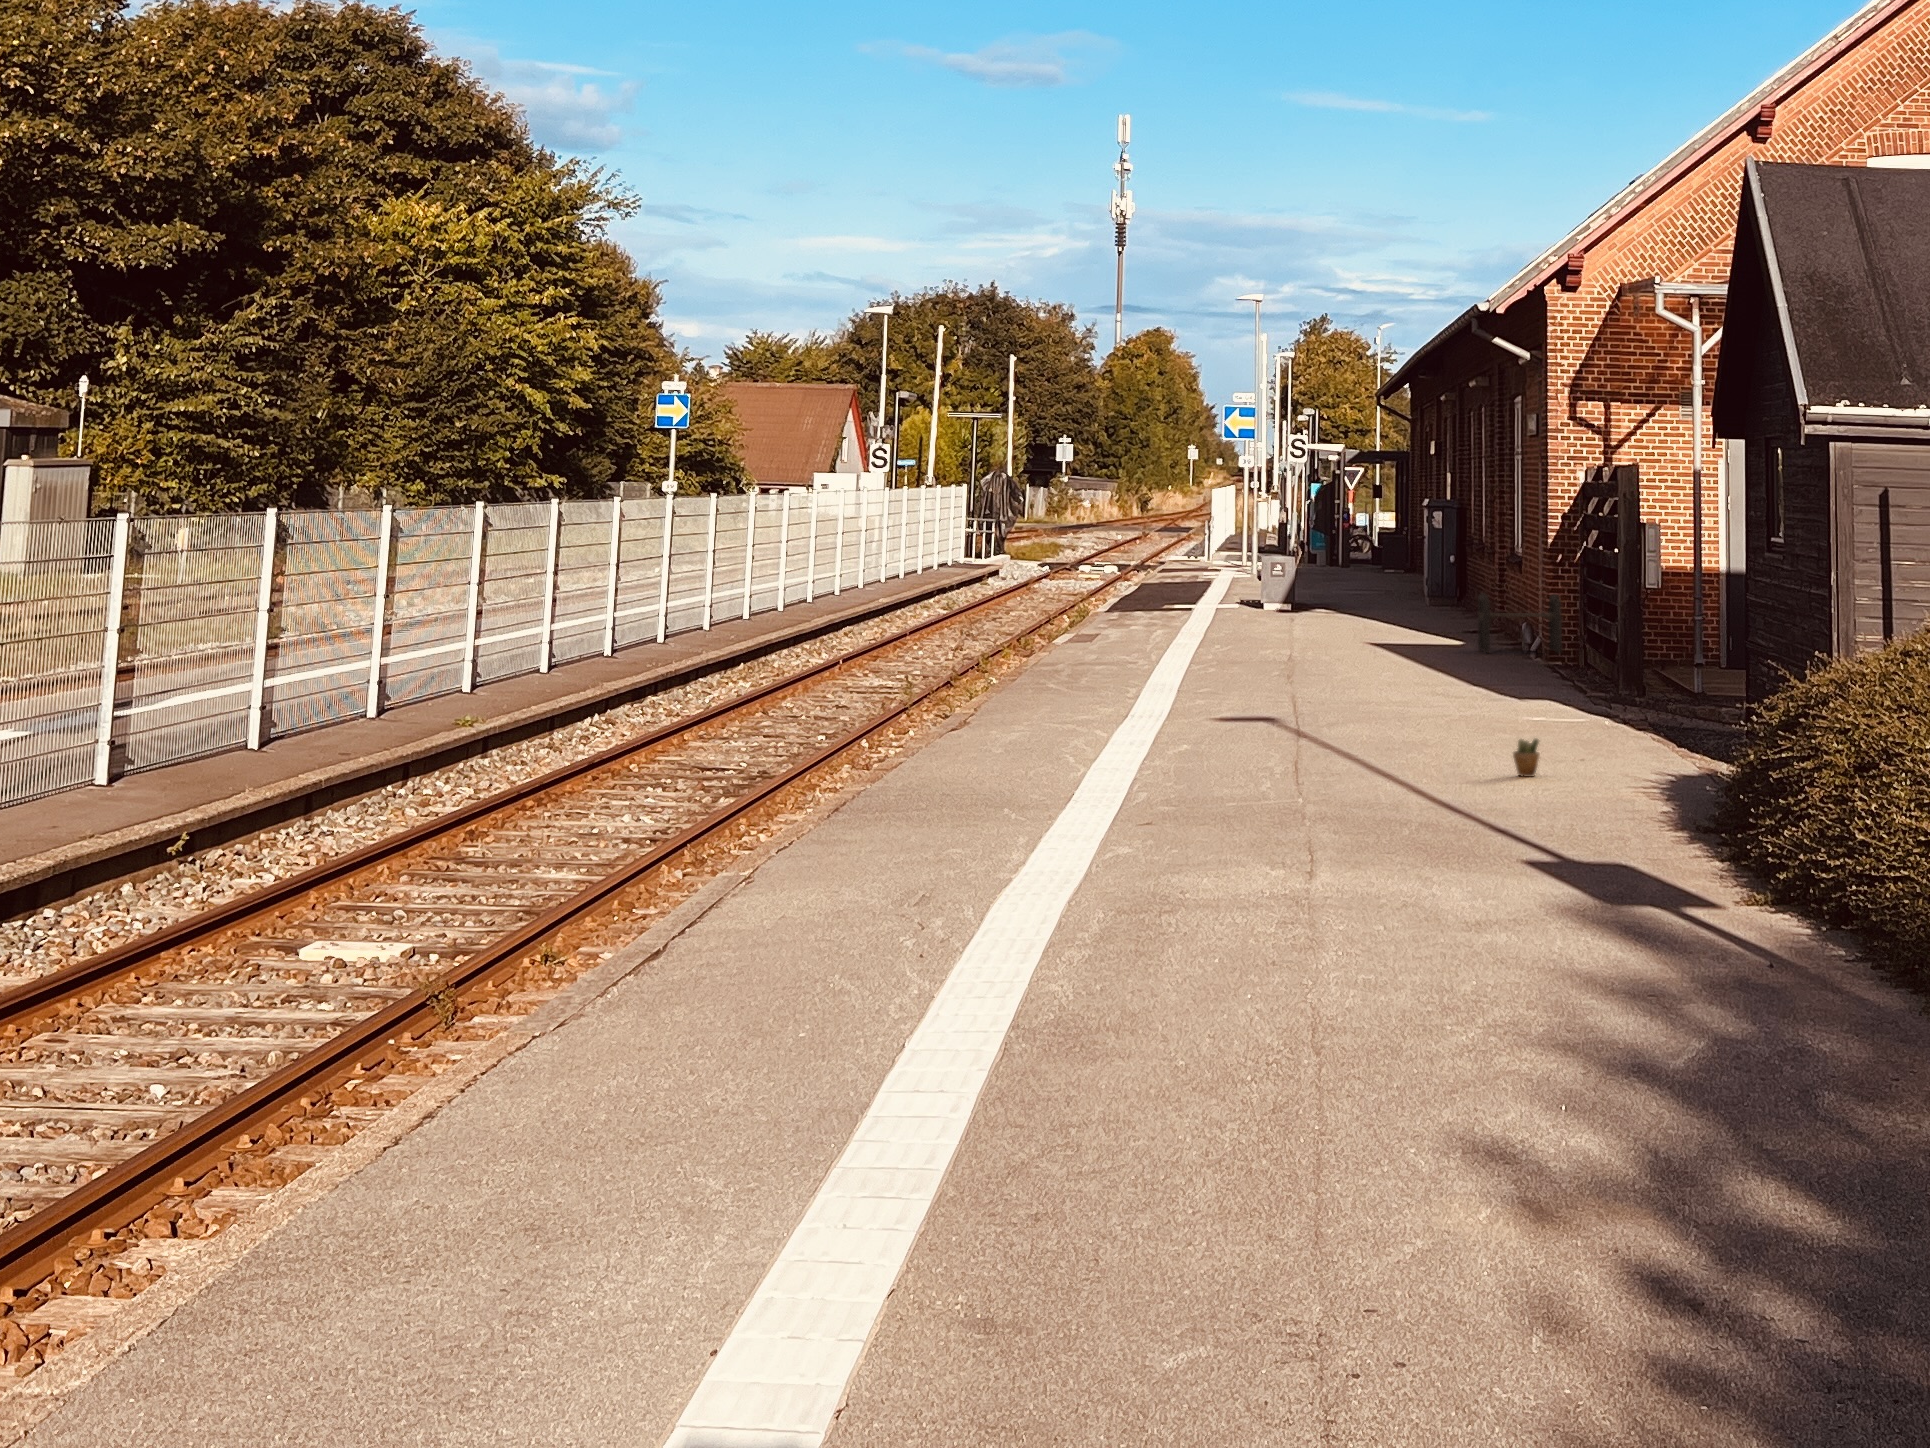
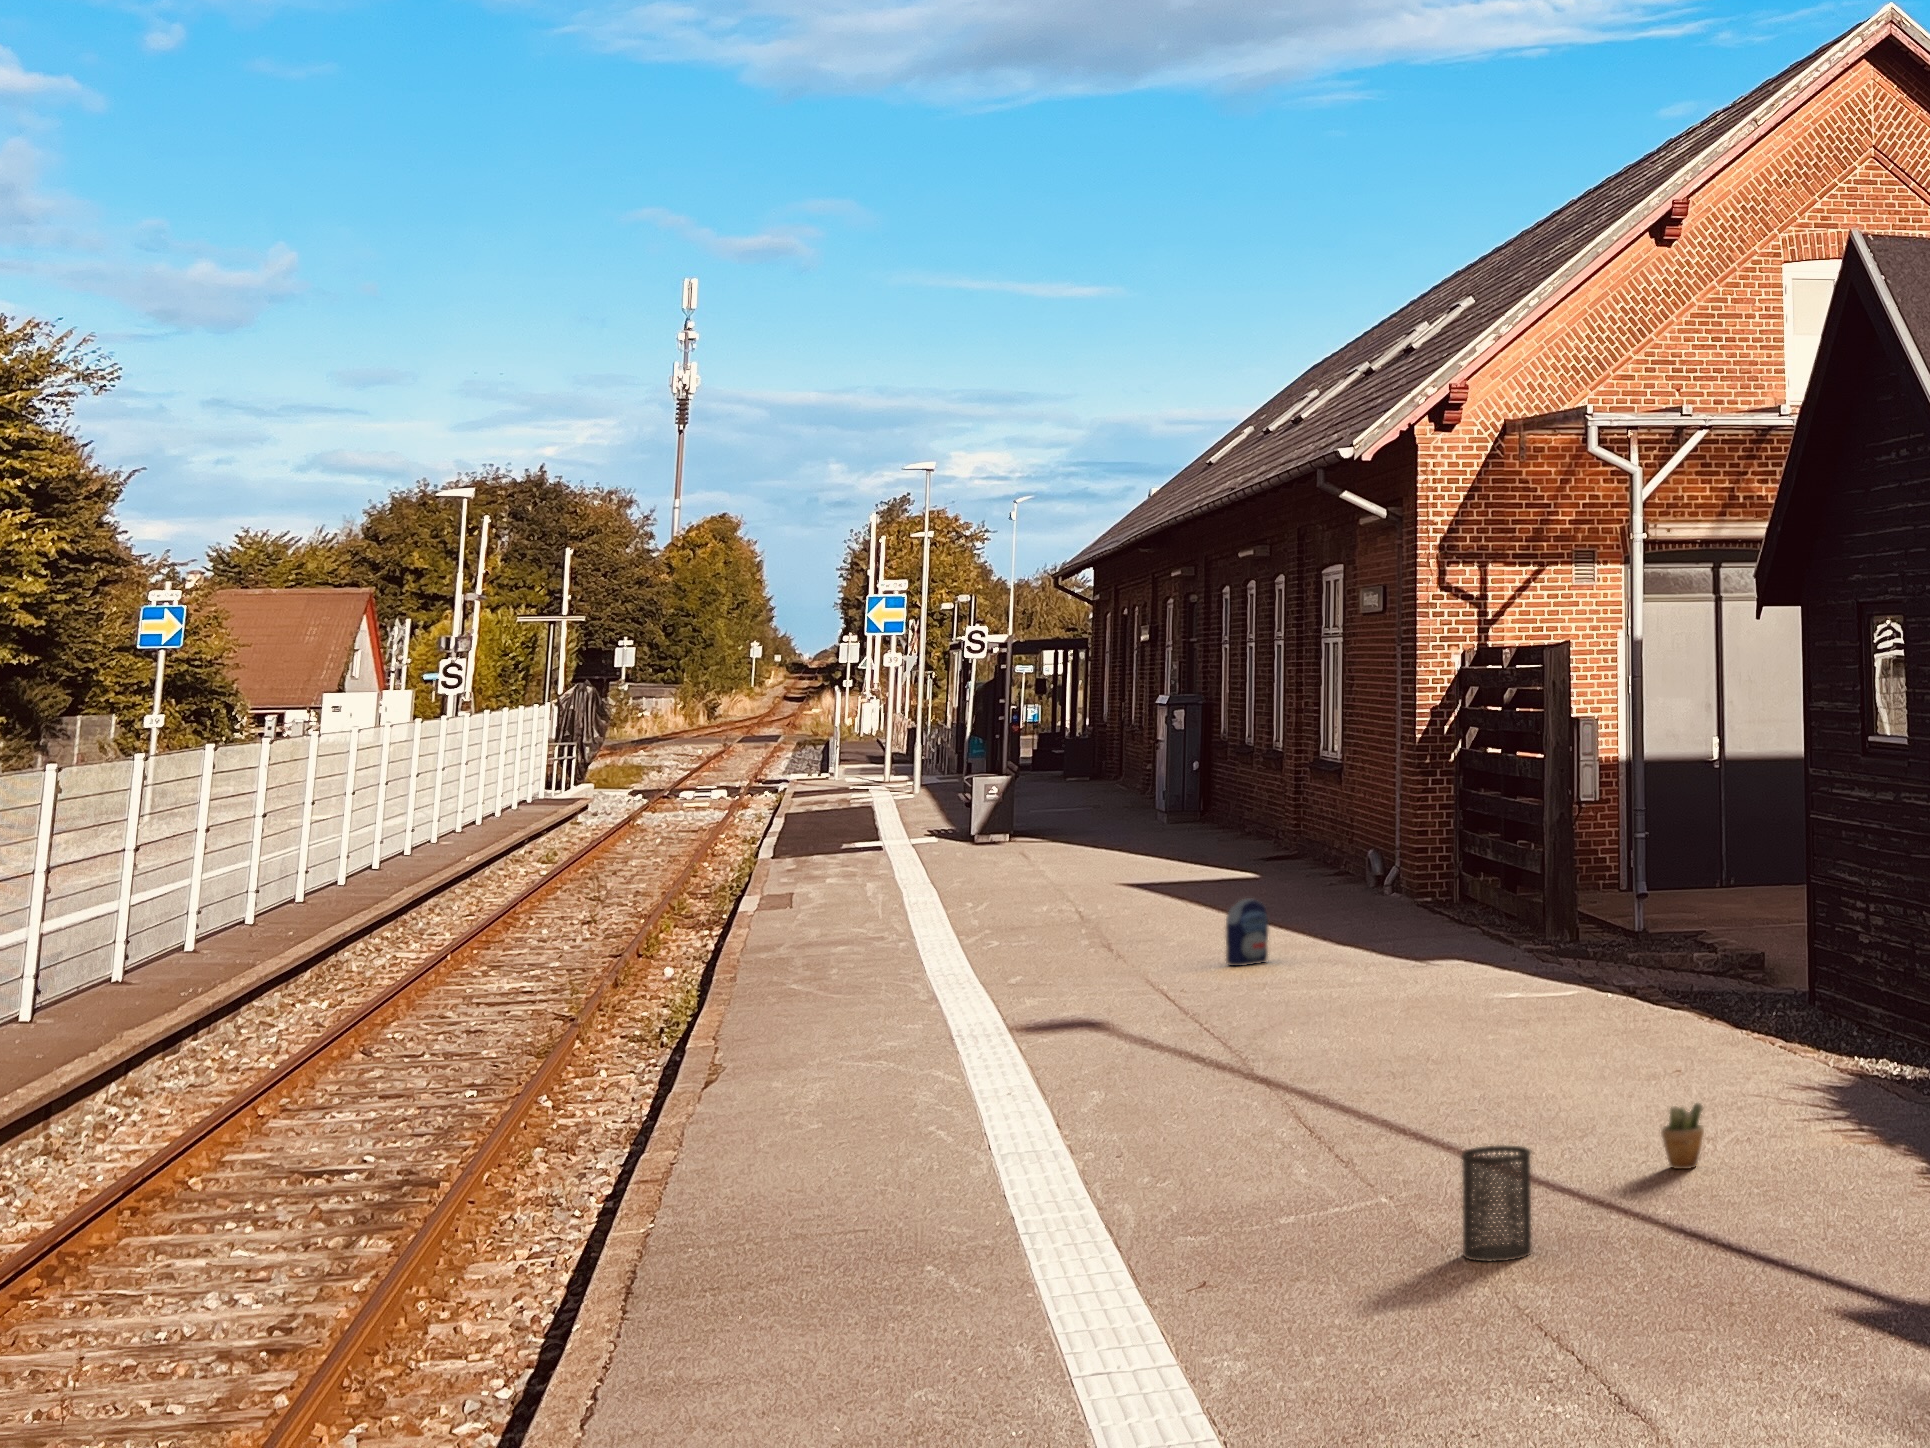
bench: present [1478,593,1562,654] -> none [1328,820,1441,906]
backpack: none [1365,632,1396,679] -> present [1226,898,1268,966]
trash can: none [1352,738,1394,800] -> present [1461,1145,1532,1261]

